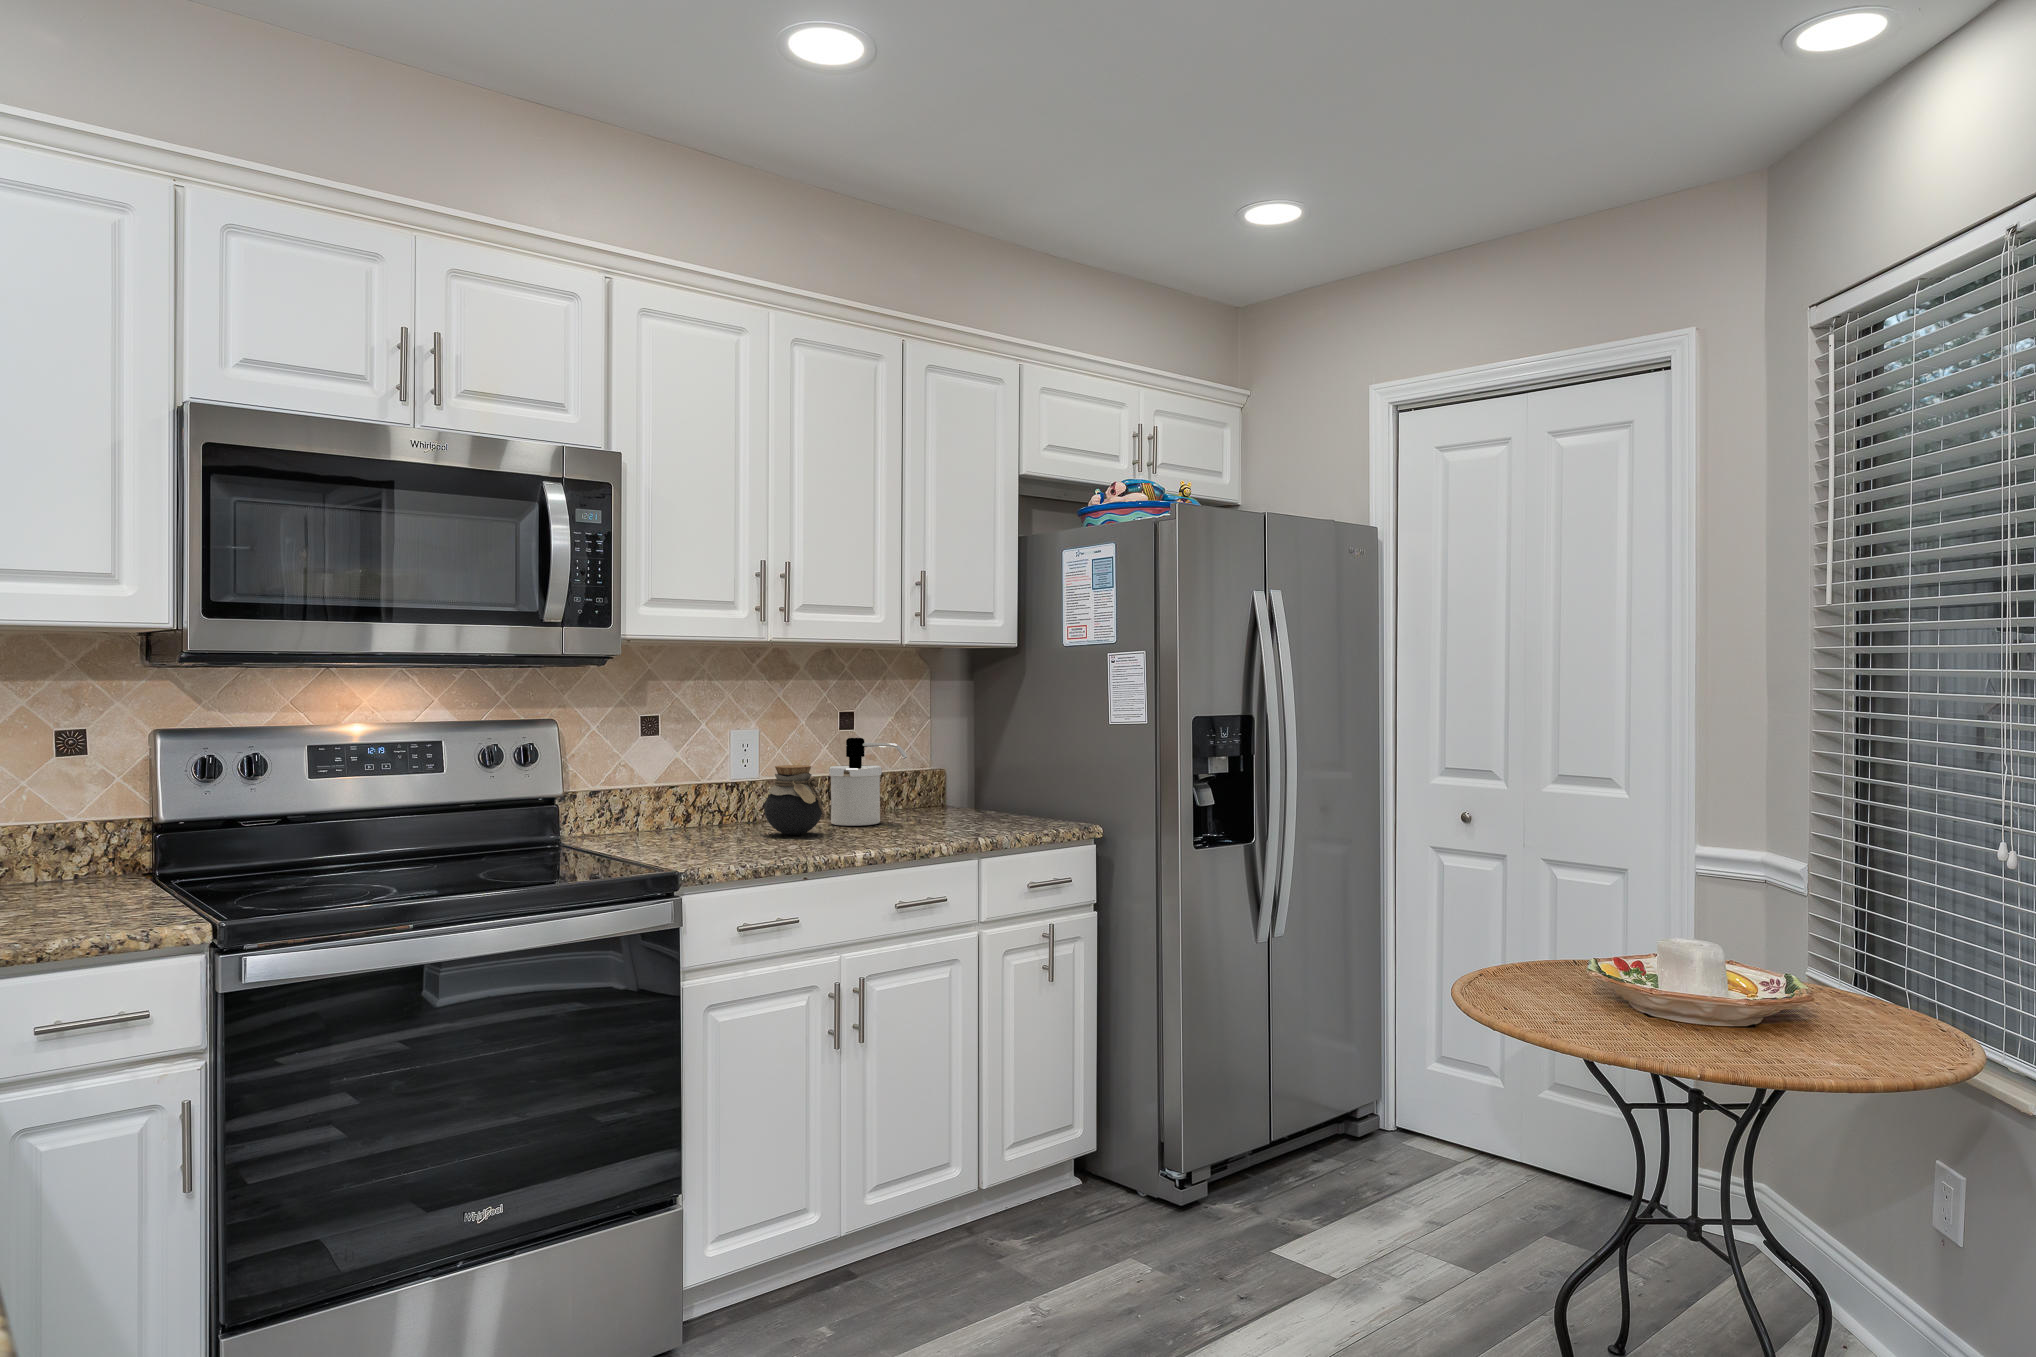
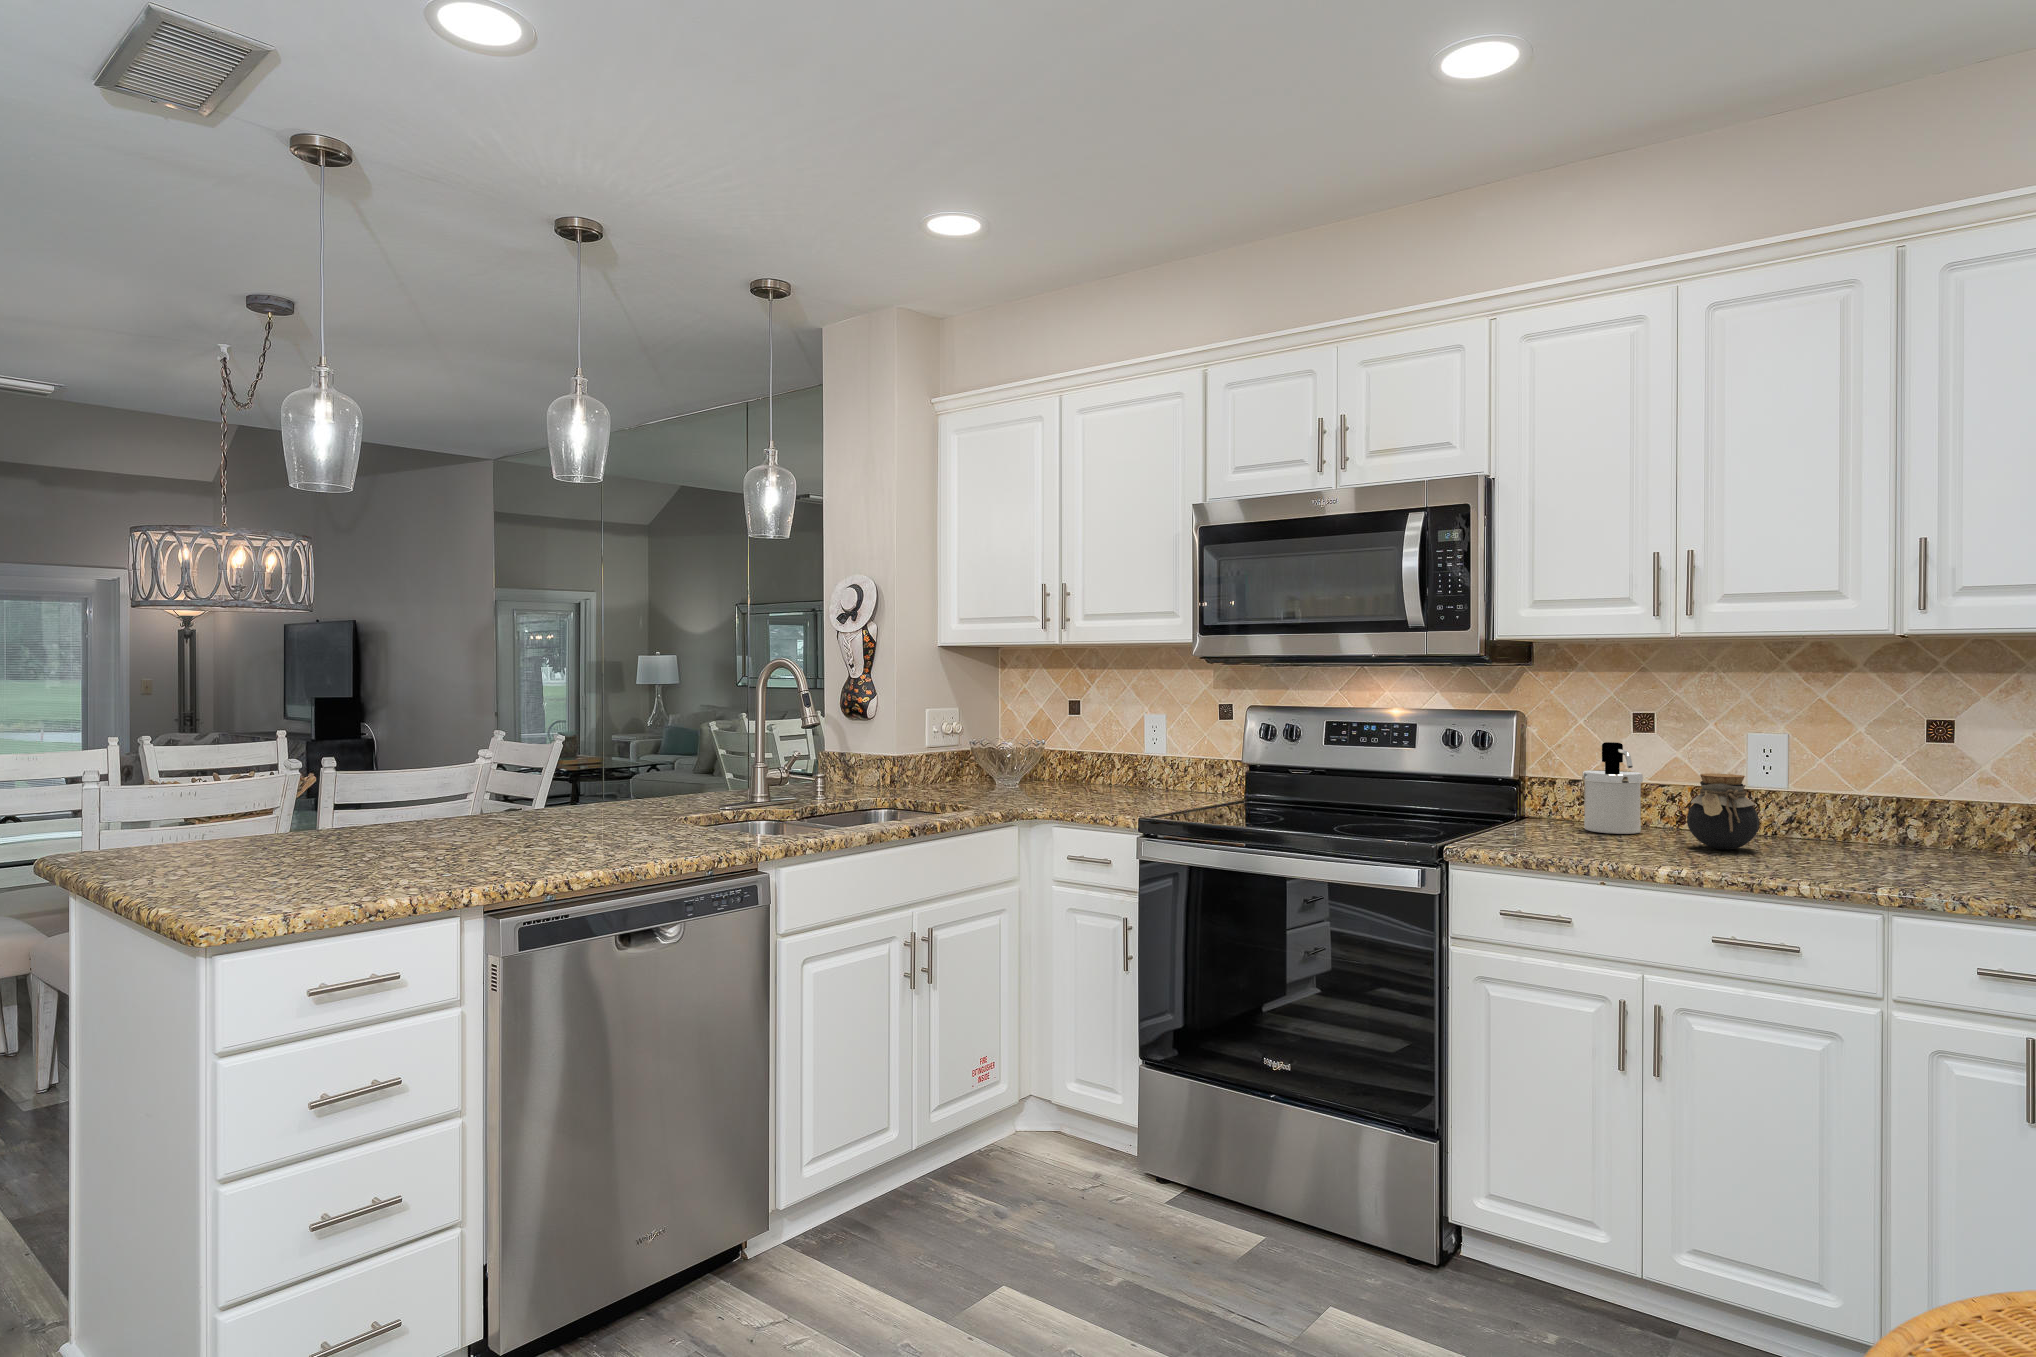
soap dispenser: present [829,738,907,826] -> present [1582,742,1643,834]

